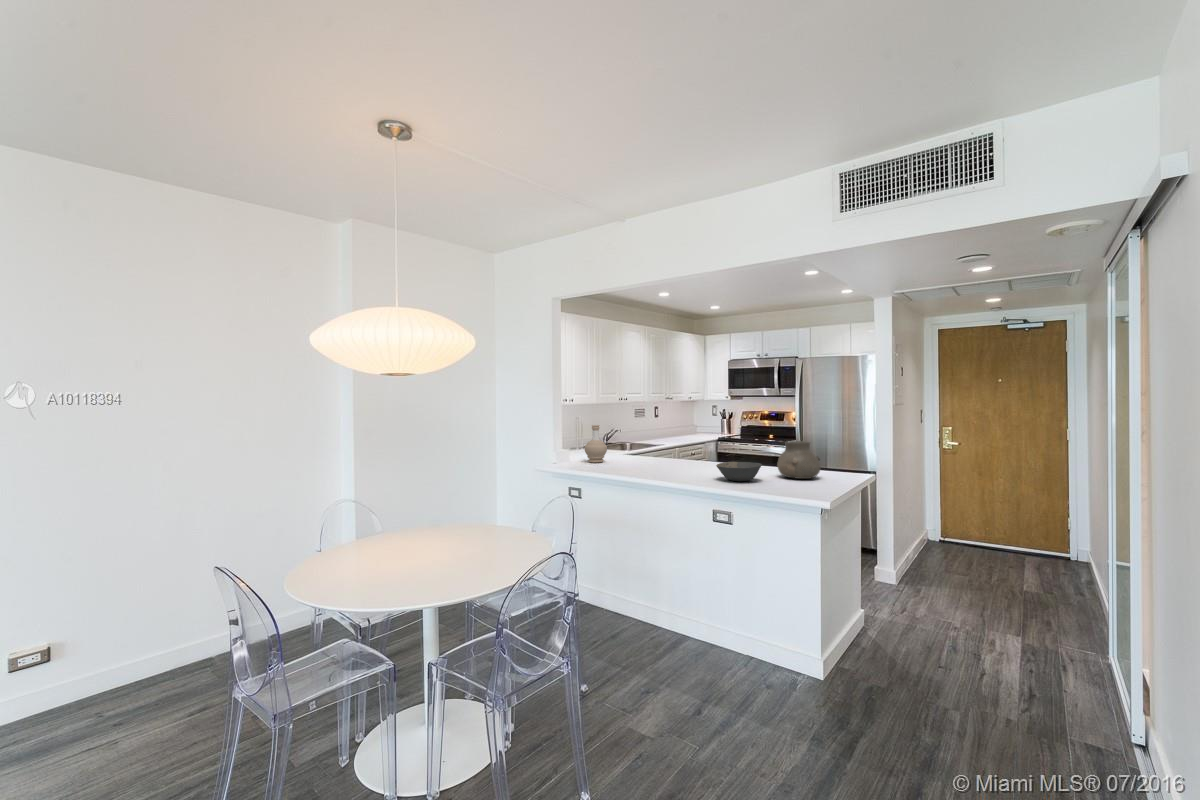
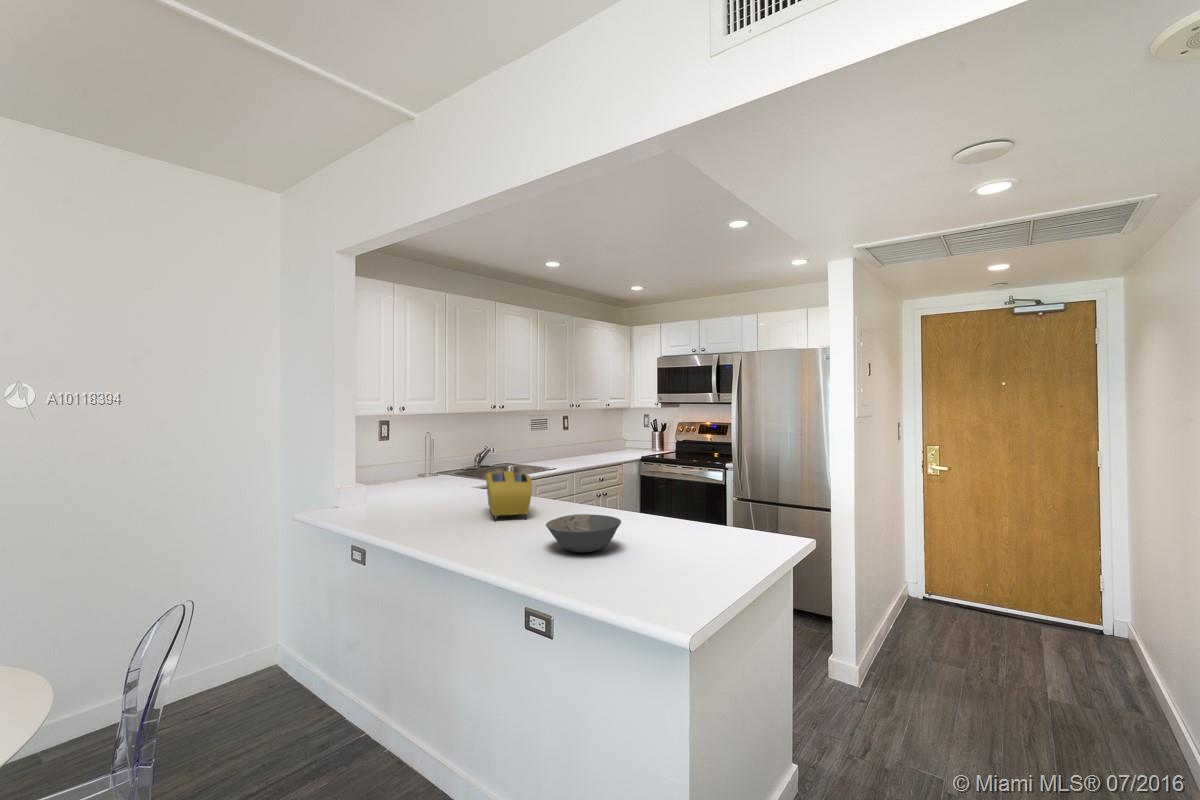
bottle: present [585,425,607,463] -> none [398,446,433,504]
toaster: none [651,439,688,470] -> present [486,471,532,520]
vase: present [777,441,820,479] -> none [656,479,725,546]

